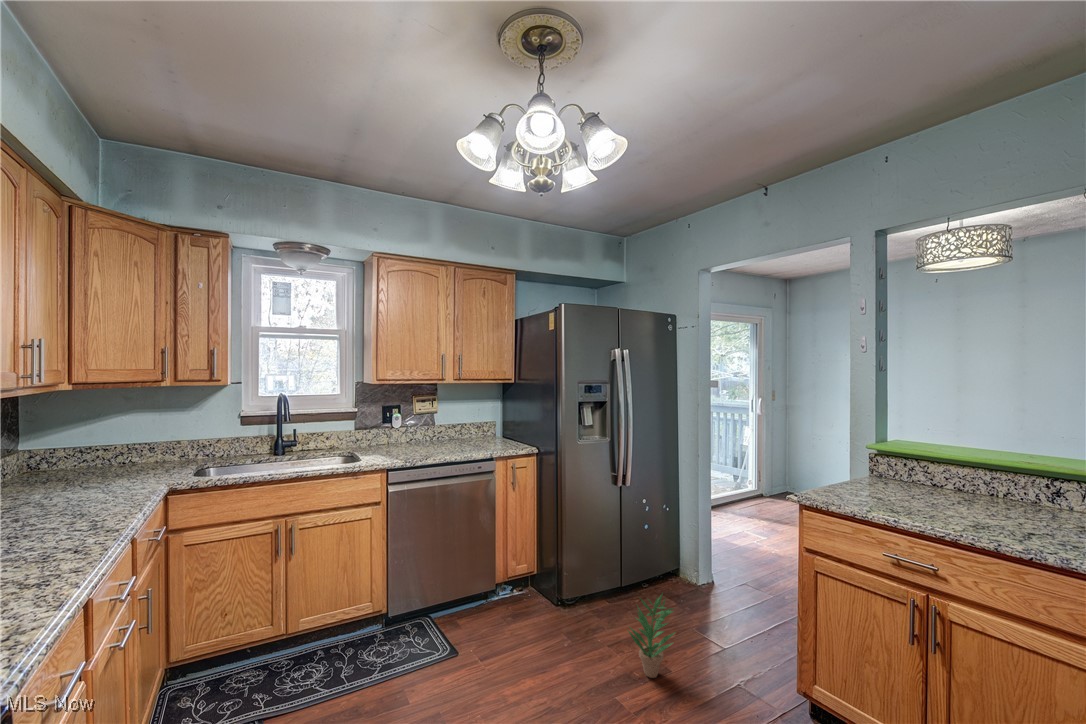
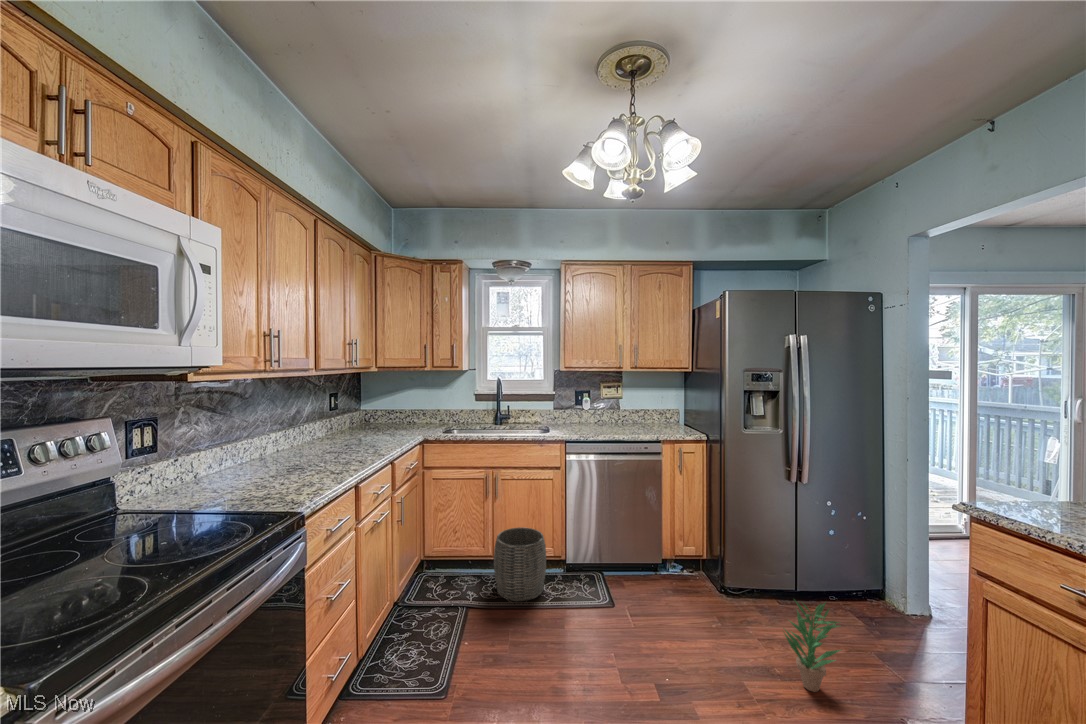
woven basket: none [293,585,368,689] -> present [494,527,546,601]

